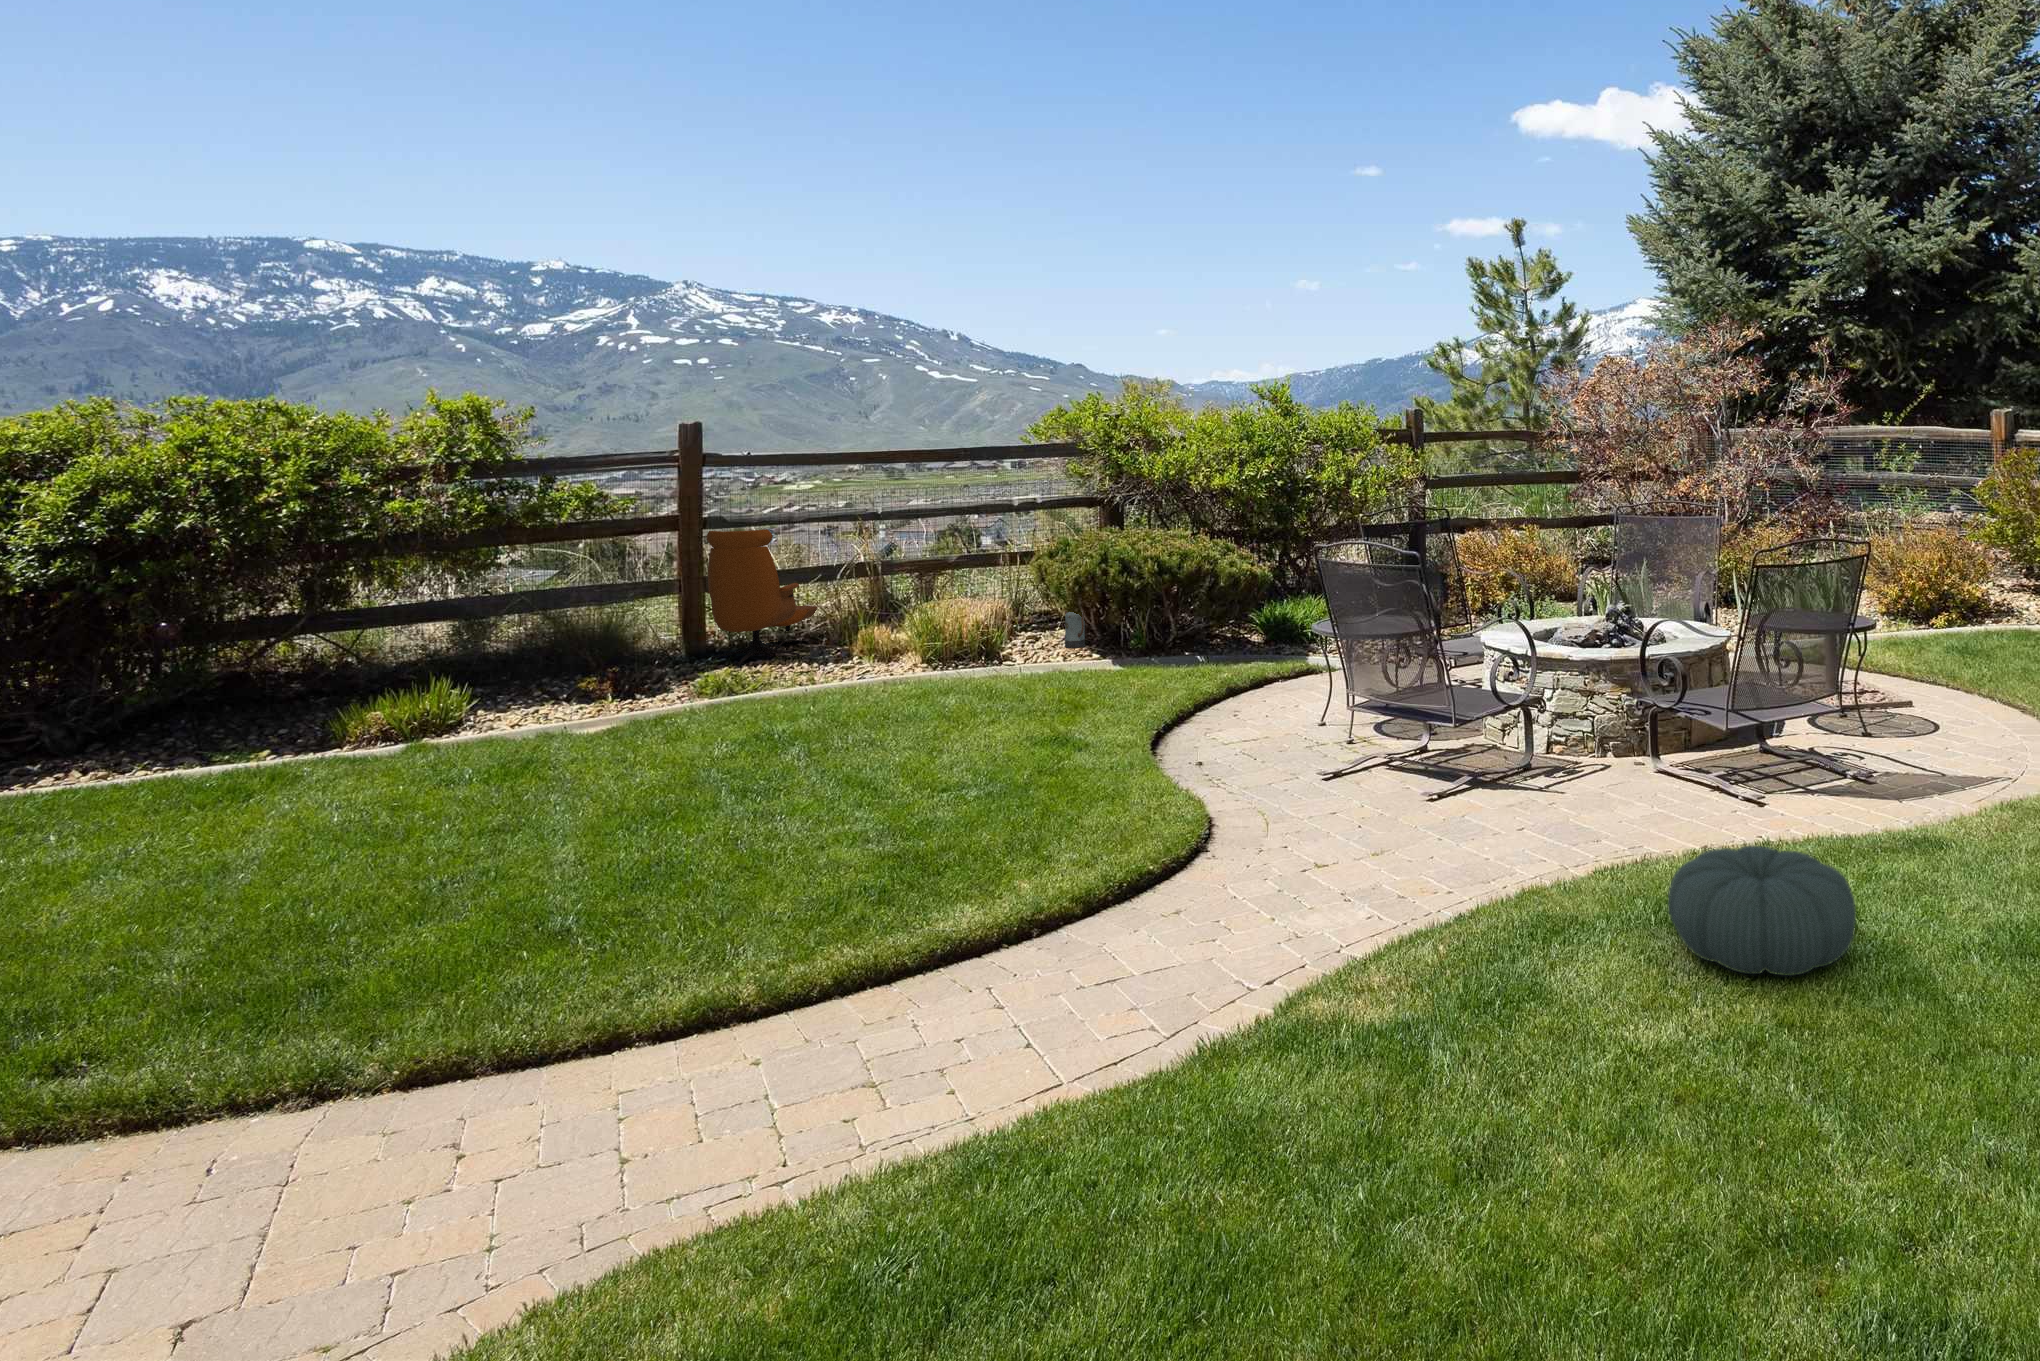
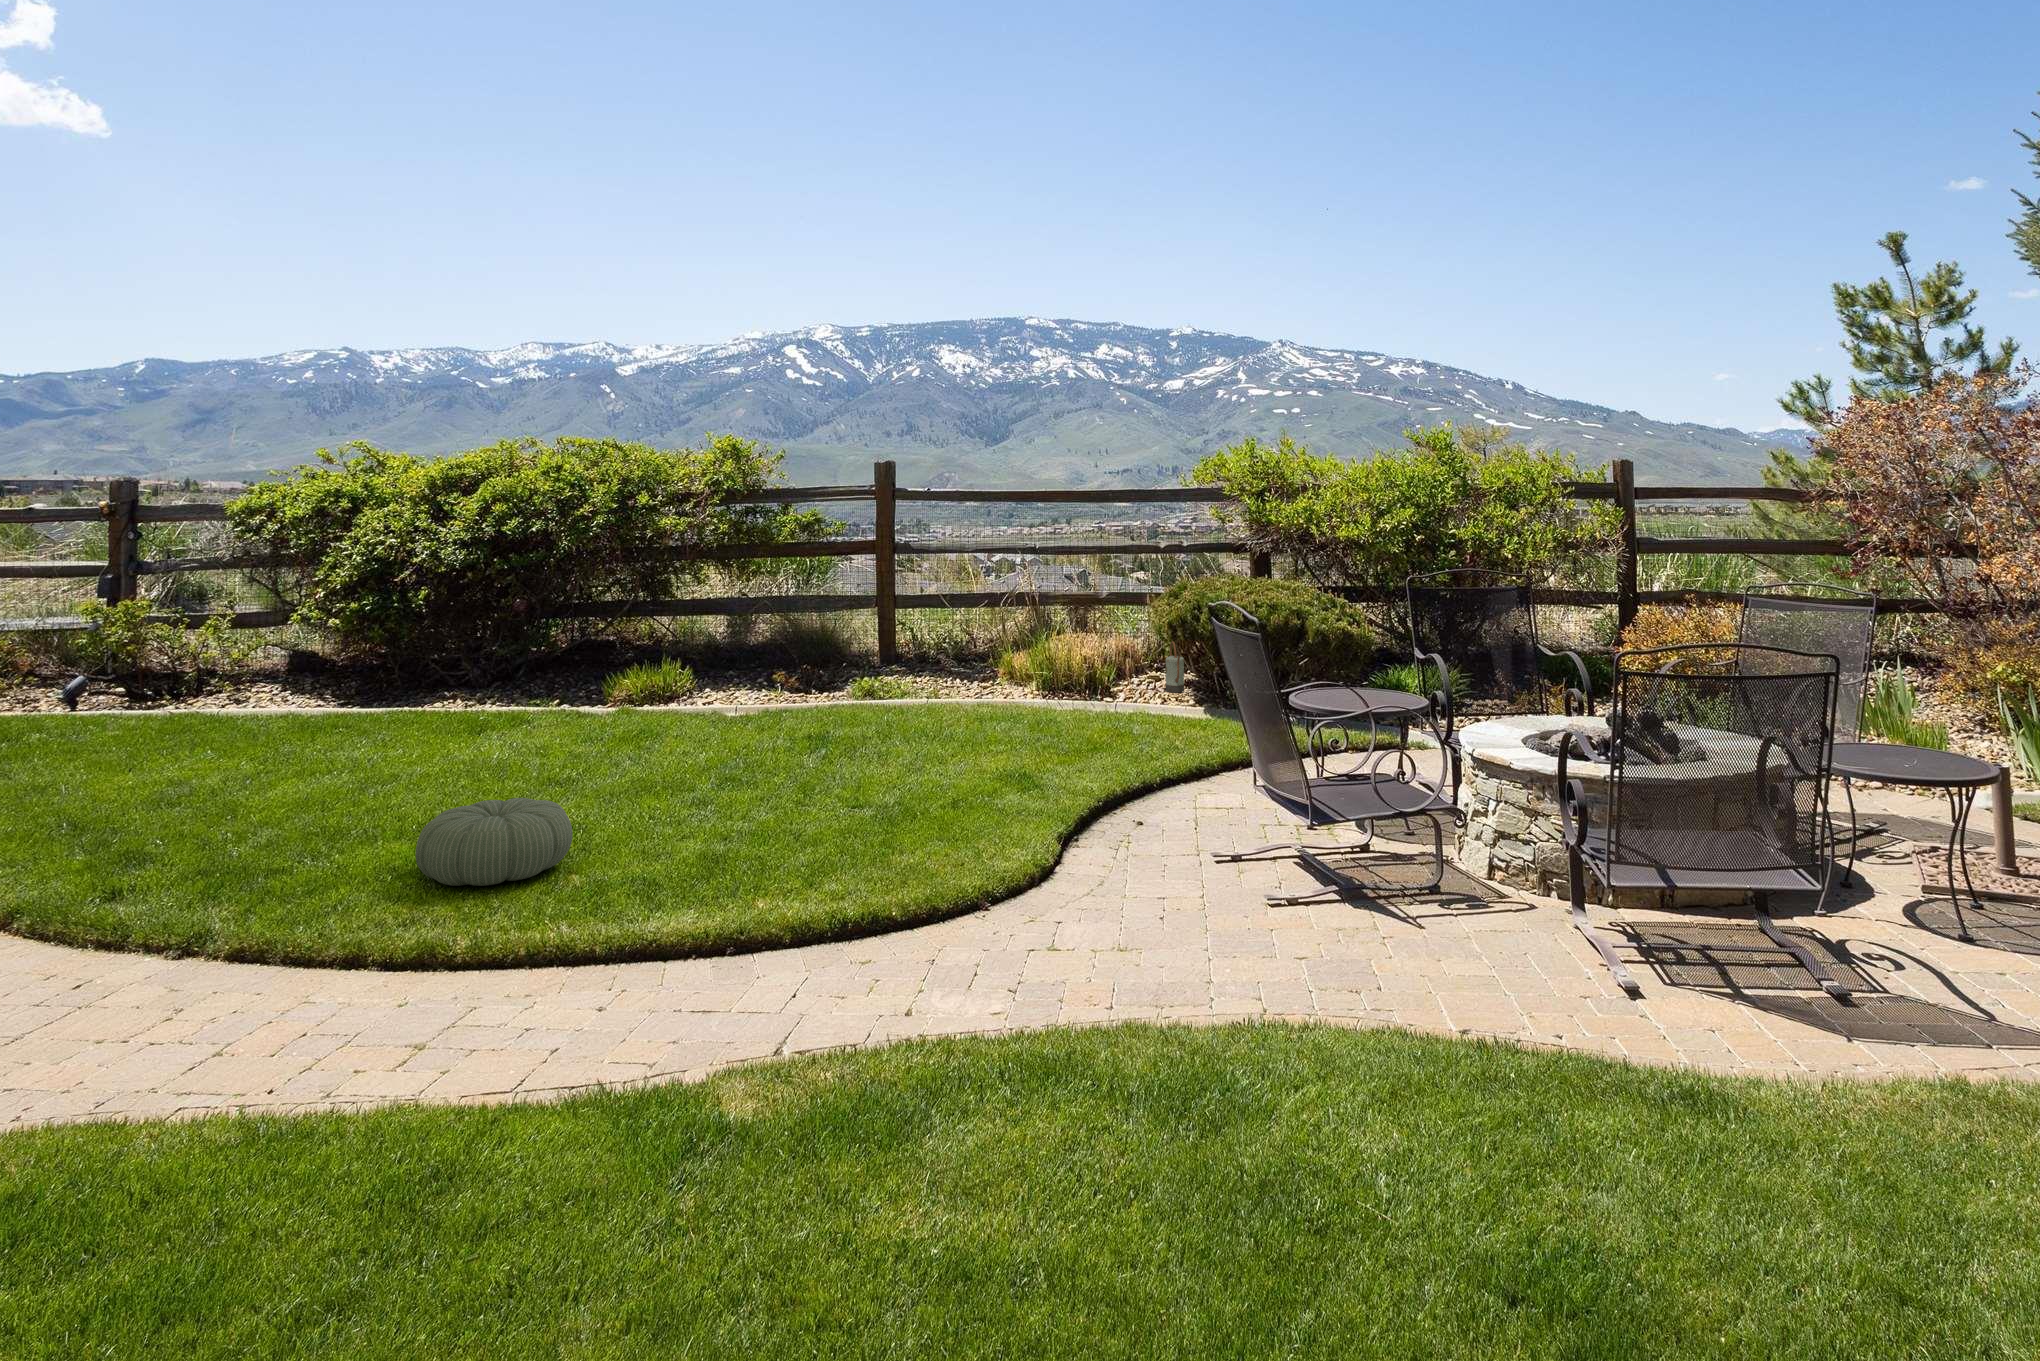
lounge chair: present [706,529,818,667] -> none [875,556,982,676]
pouf: present [1668,845,1856,976] -> present [416,798,572,886]

